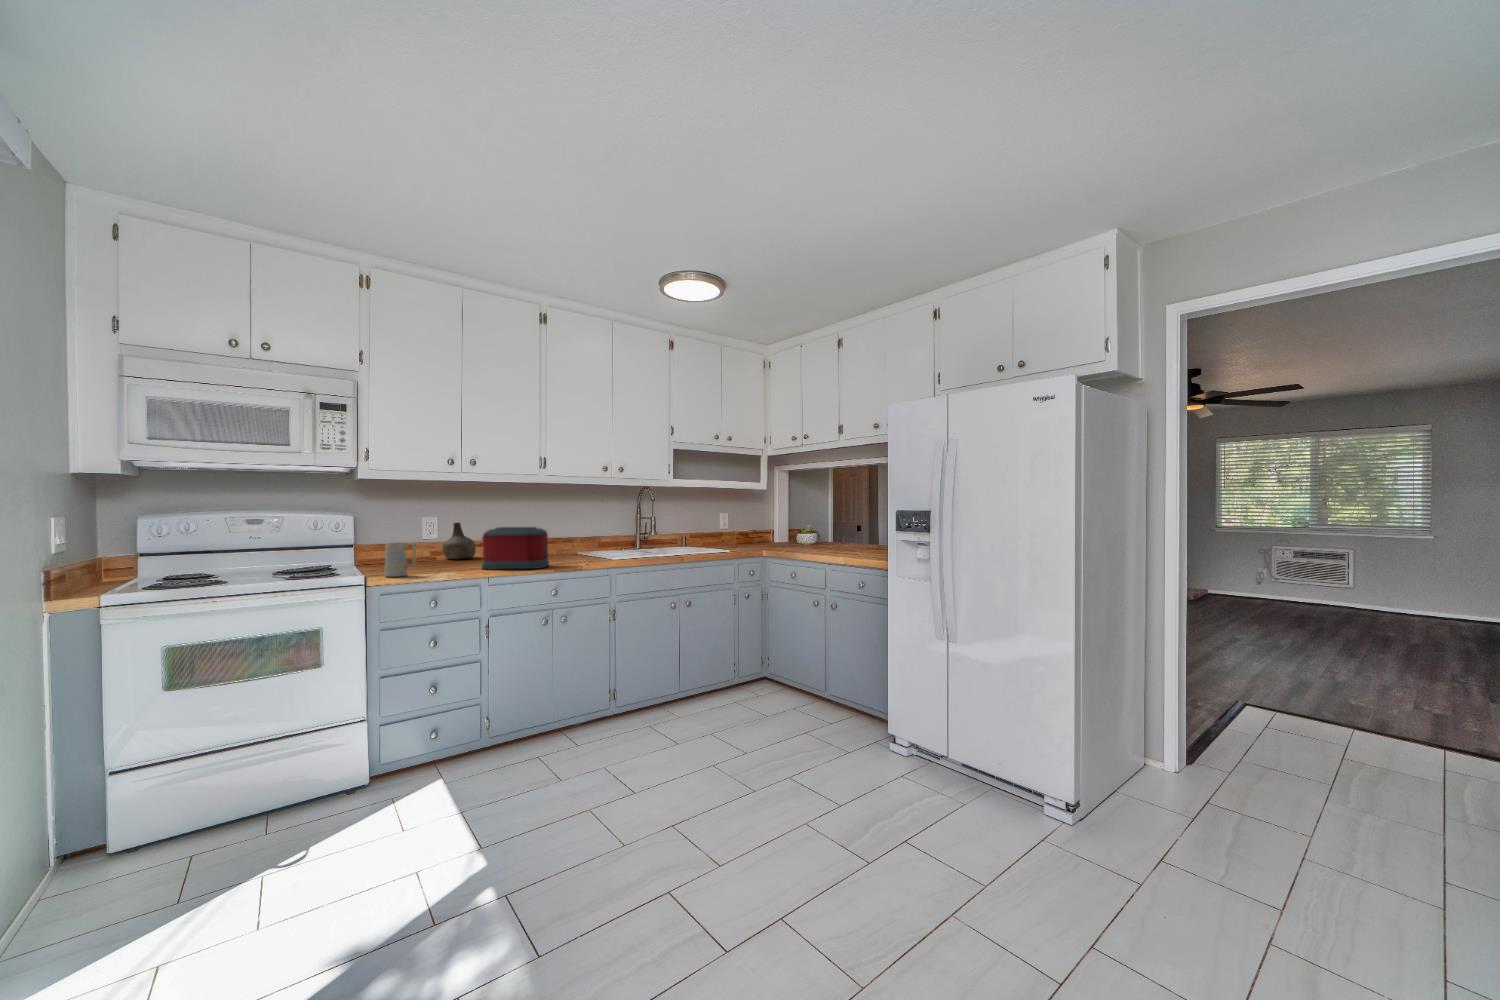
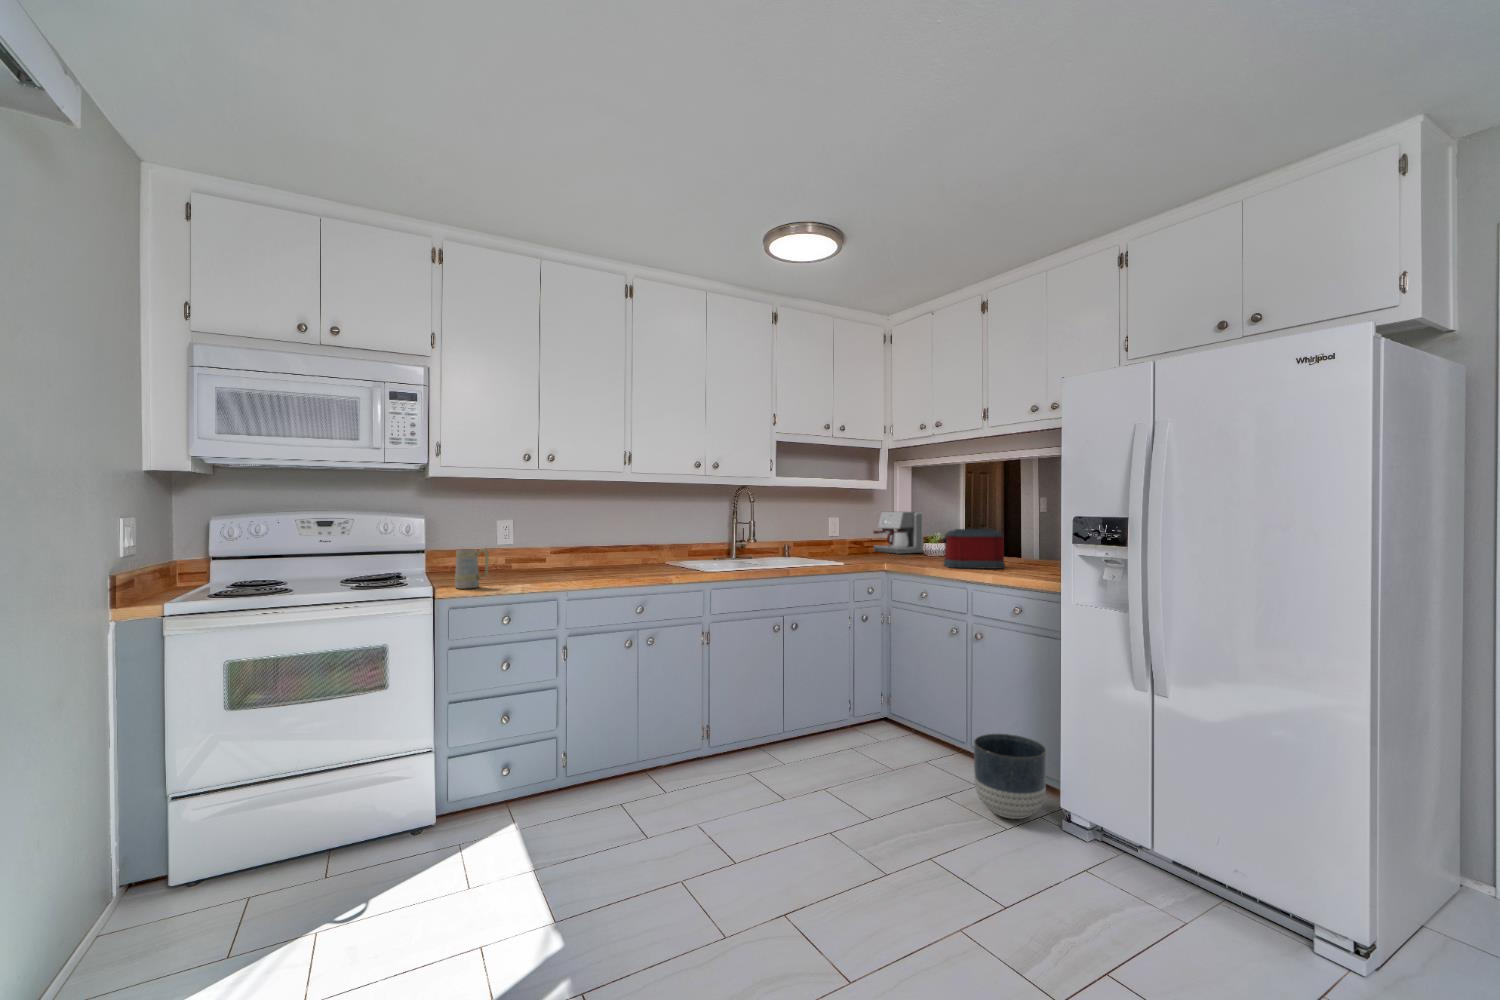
coffee maker: none [755,507,795,542] -> present [873,512,923,554]
bottle: present [443,523,476,559] -> none [519,527,554,569]
toaster: present [482,527,549,570] -> present [942,529,1005,569]
planter: none [826,681,879,746] -> present [974,734,1046,819]

